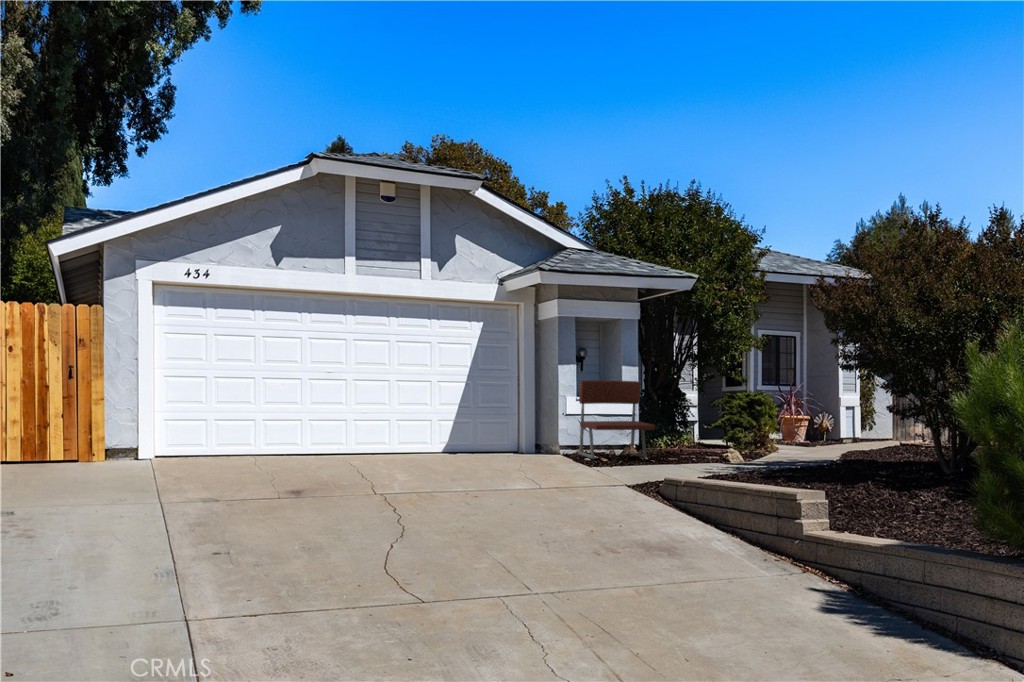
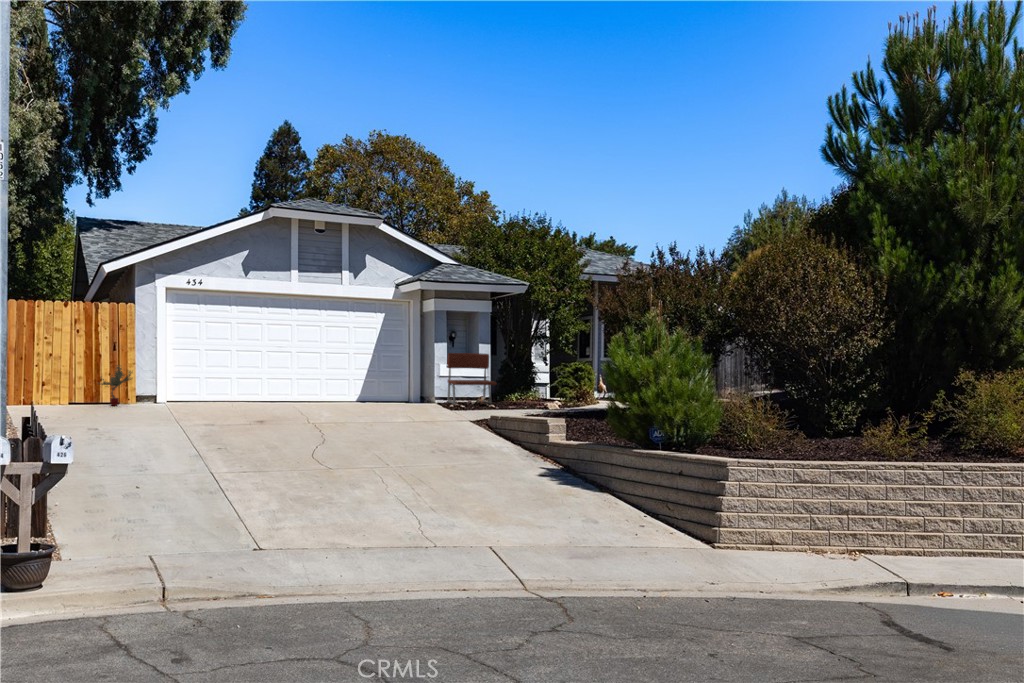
potted tree: none [37,401,98,468] -> present [98,365,132,406]

